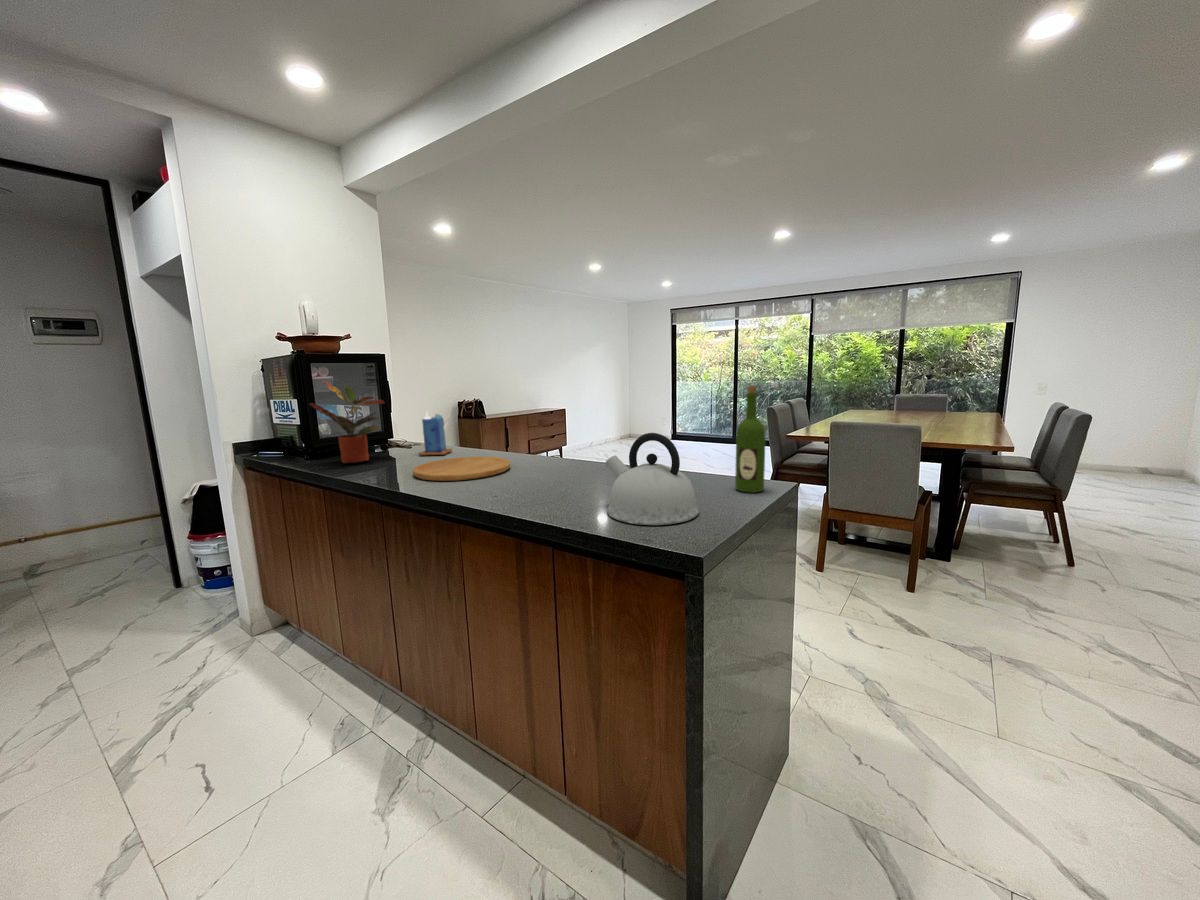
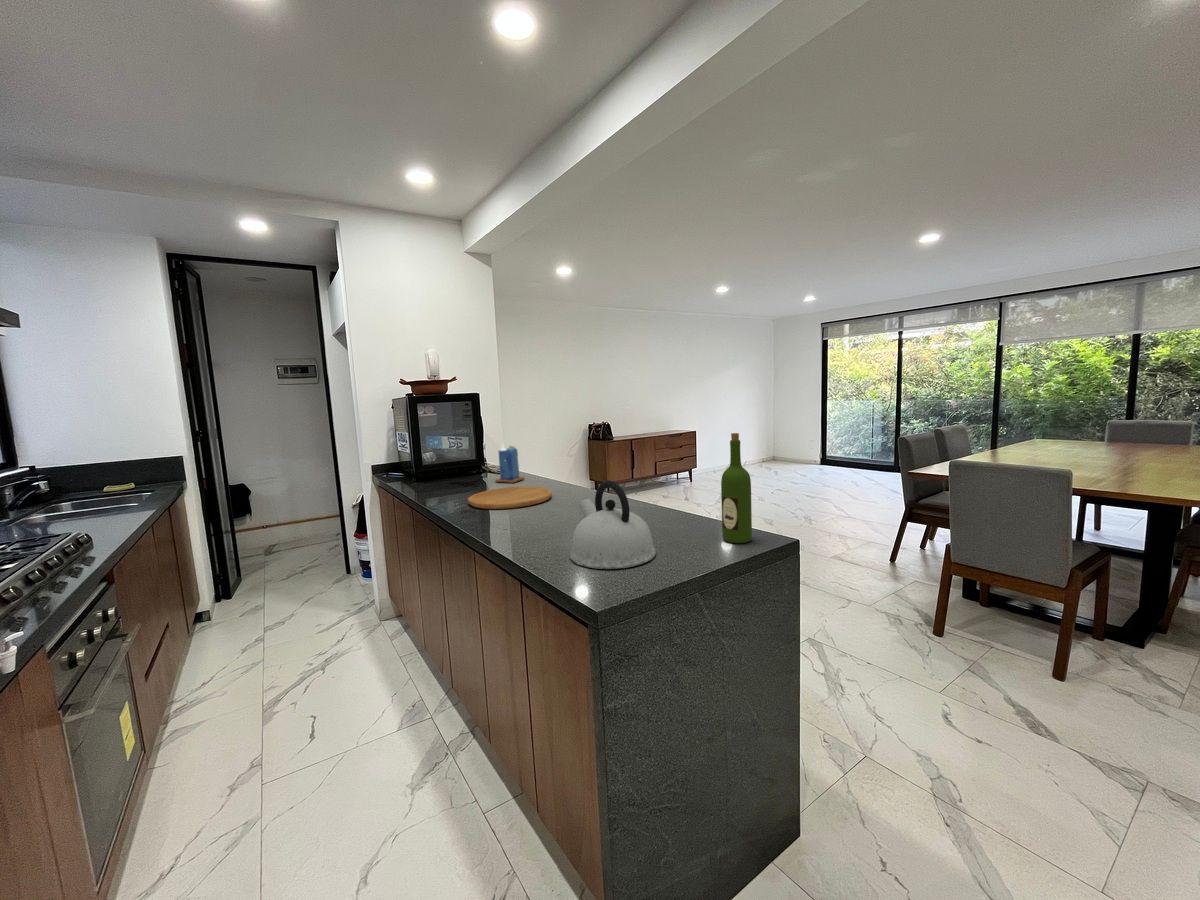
potted plant: present [310,382,384,464] -> none [410,419,469,488]

